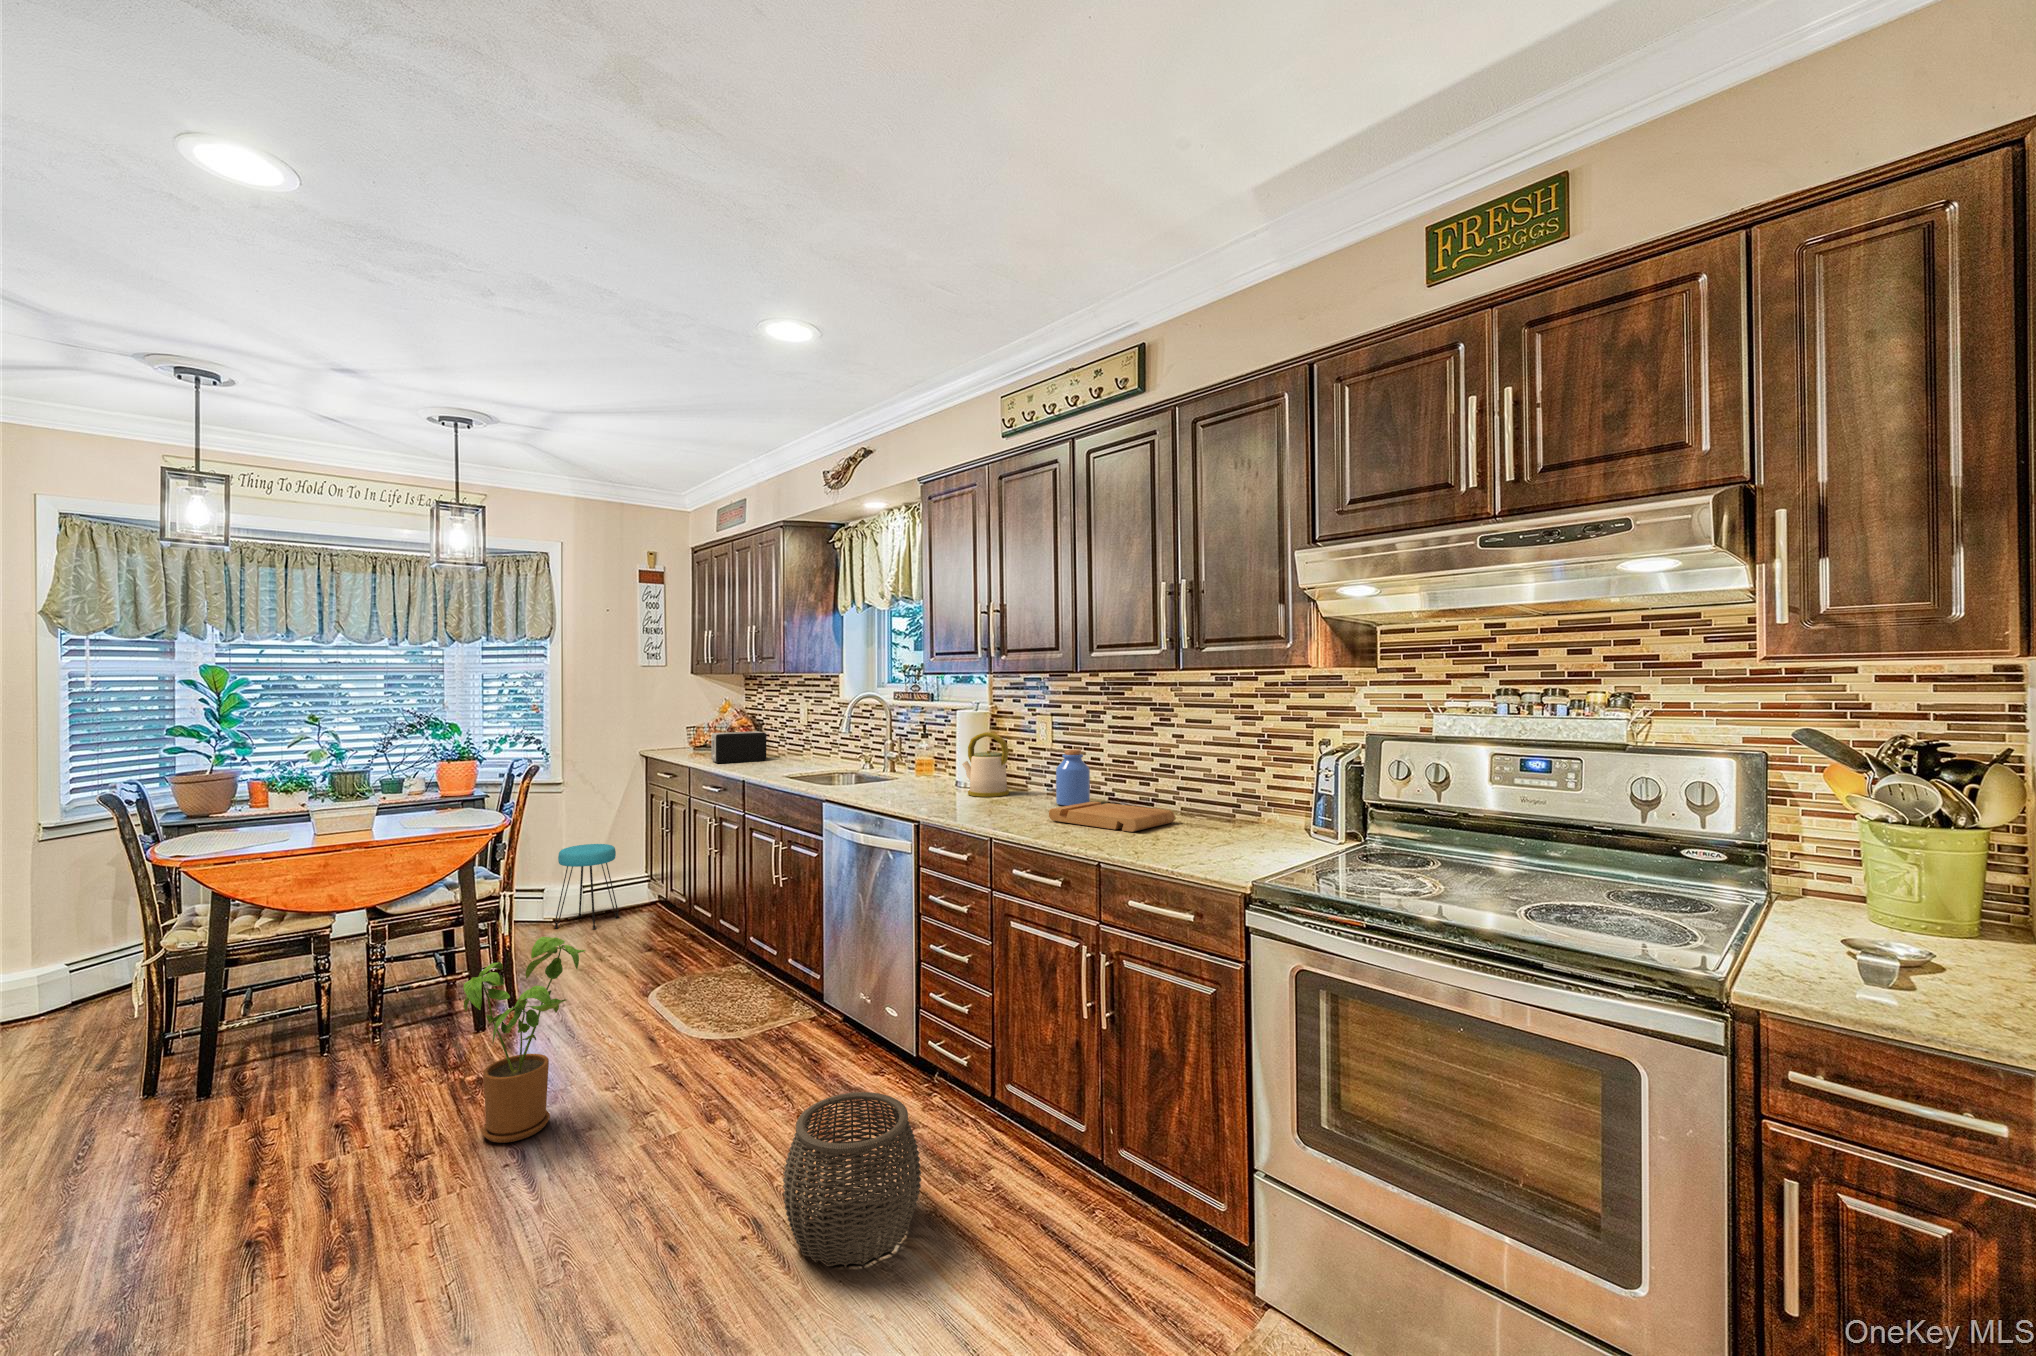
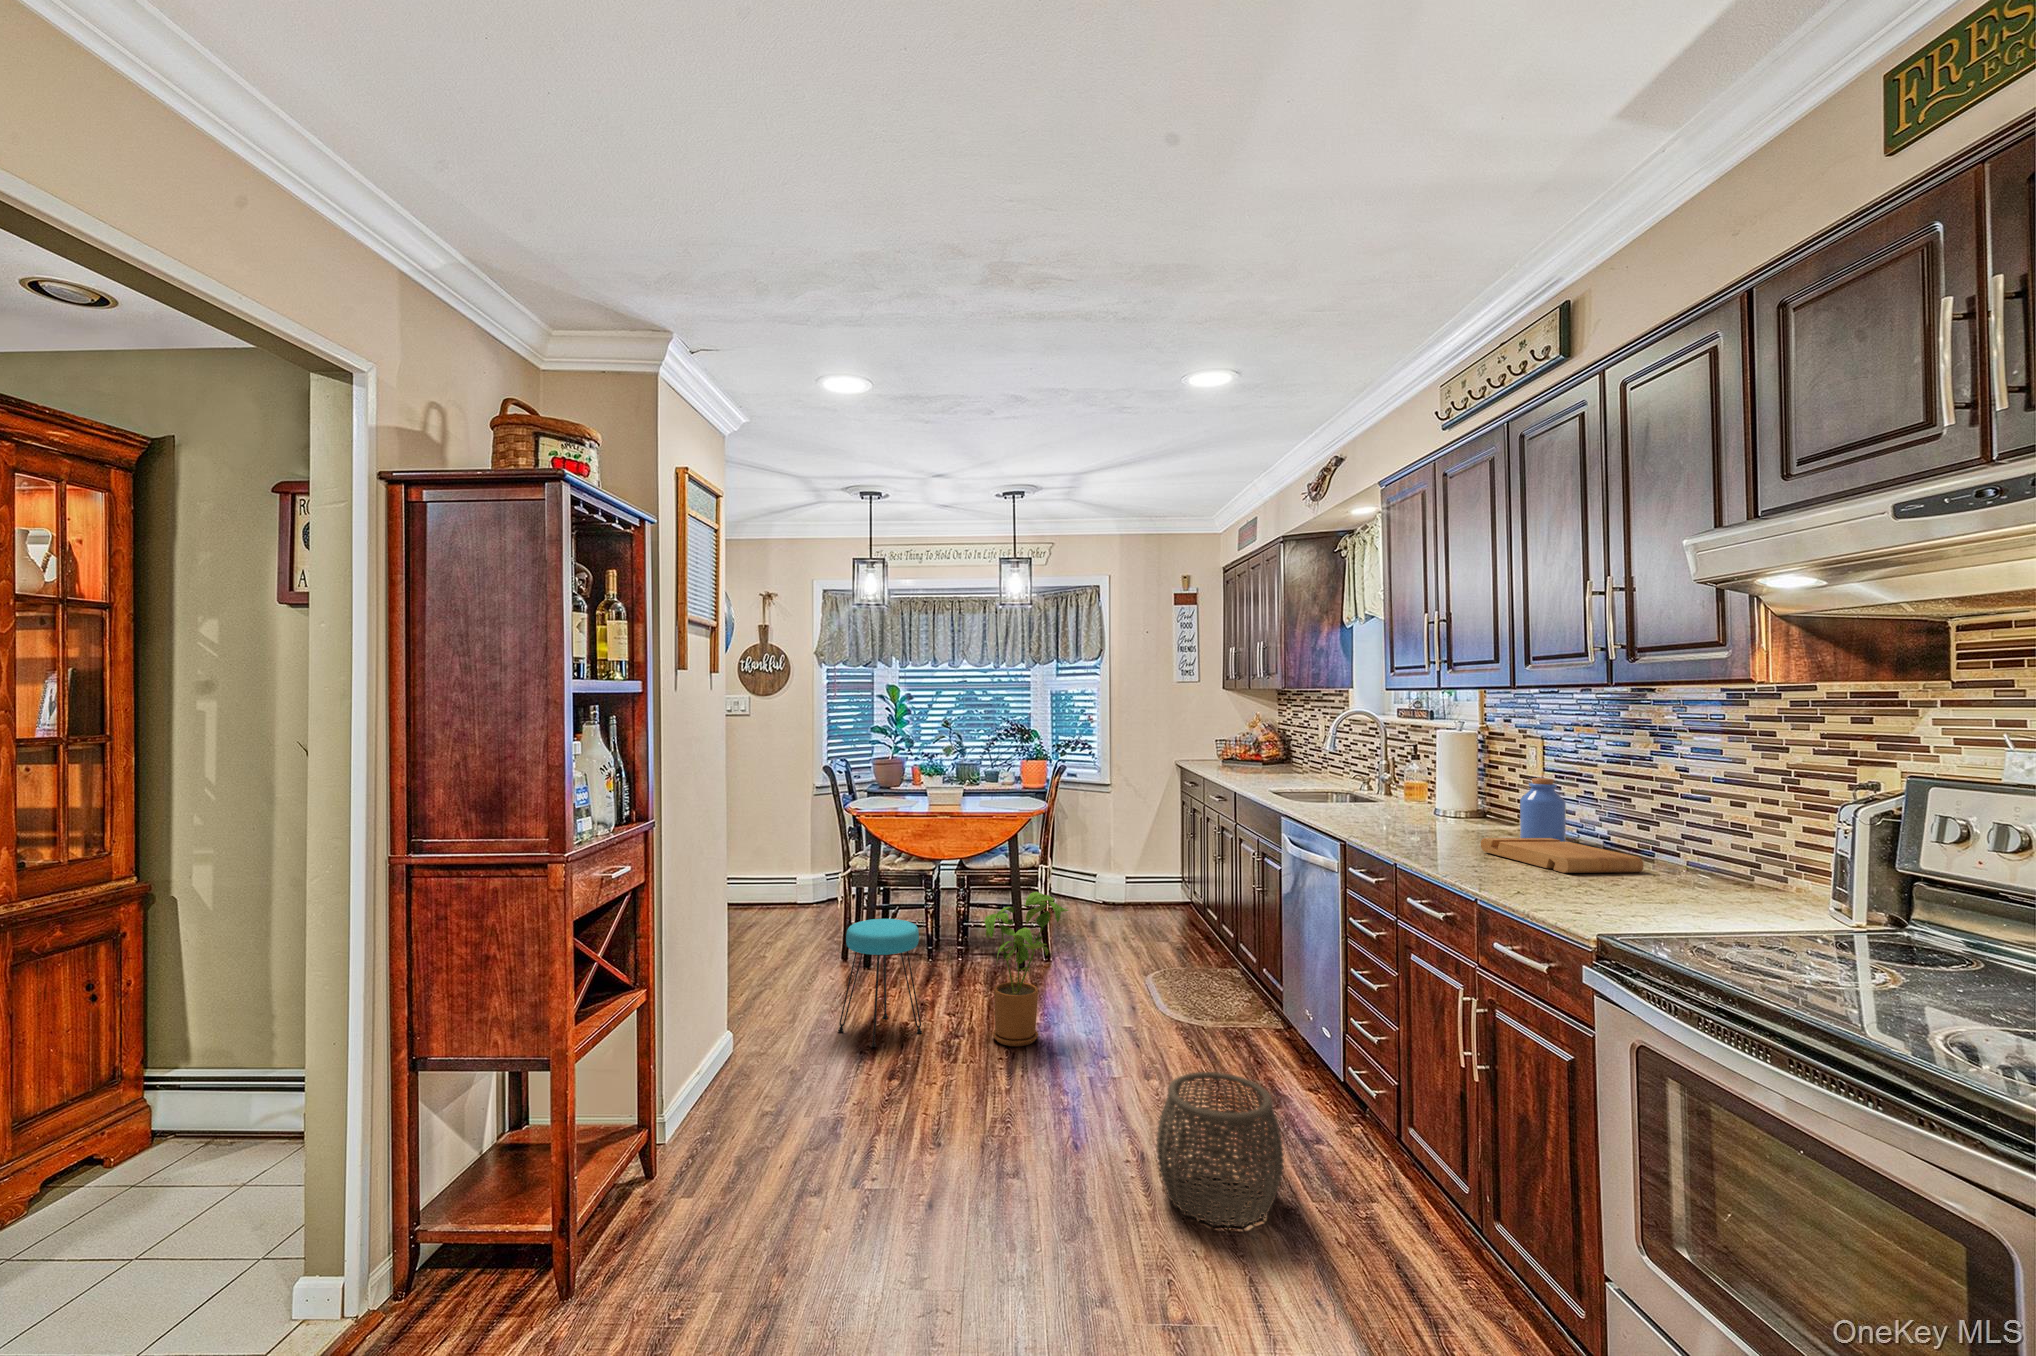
toaster: present [708,731,766,763] -> none [1225,746,1280,776]
kettle: present [962,732,1009,797] -> none [1429,755,1483,826]
stool: present [554,844,619,929] -> present [838,919,922,1047]

